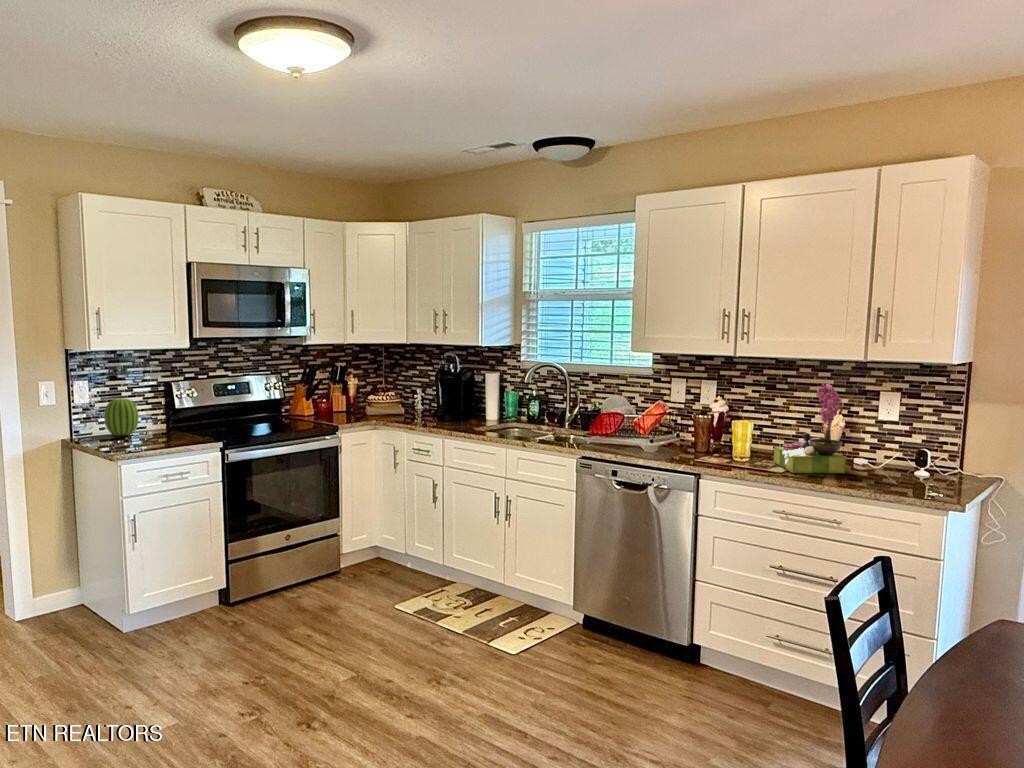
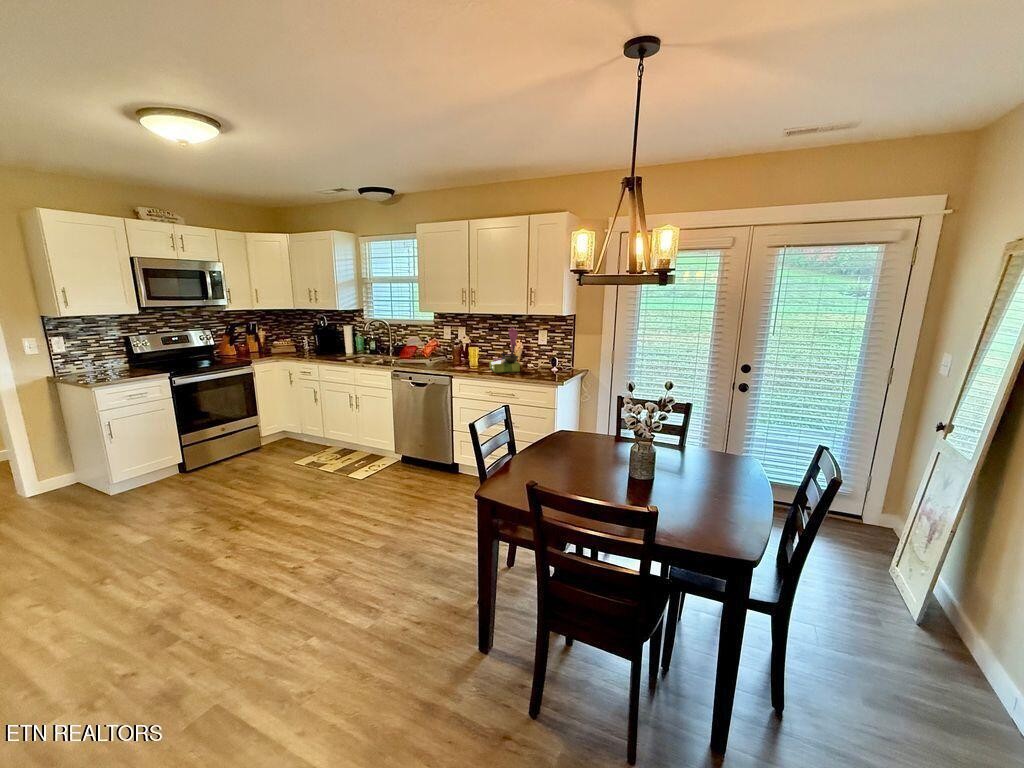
fruit: present [104,398,138,436] -> none [79,347,106,372]

